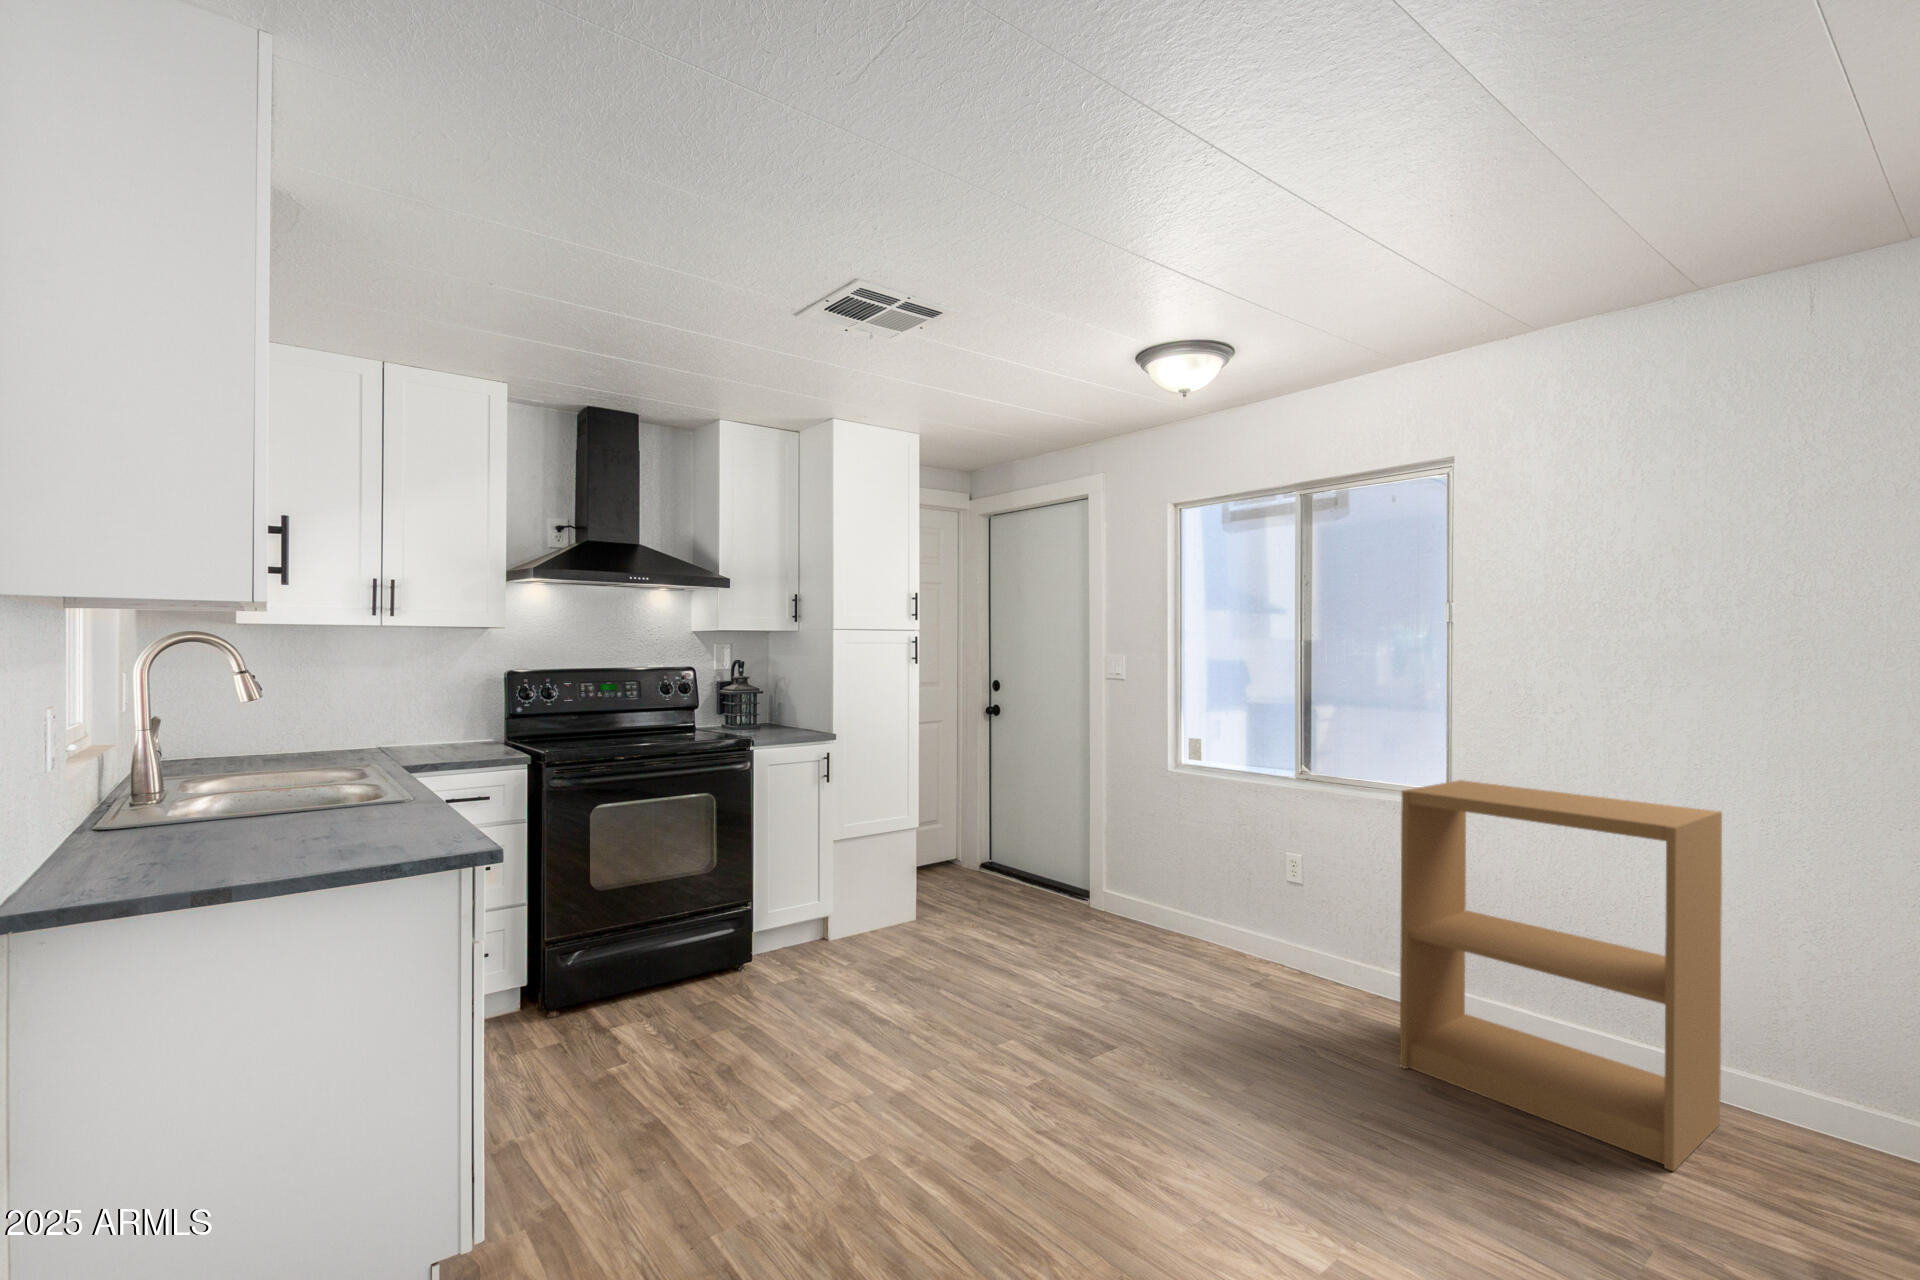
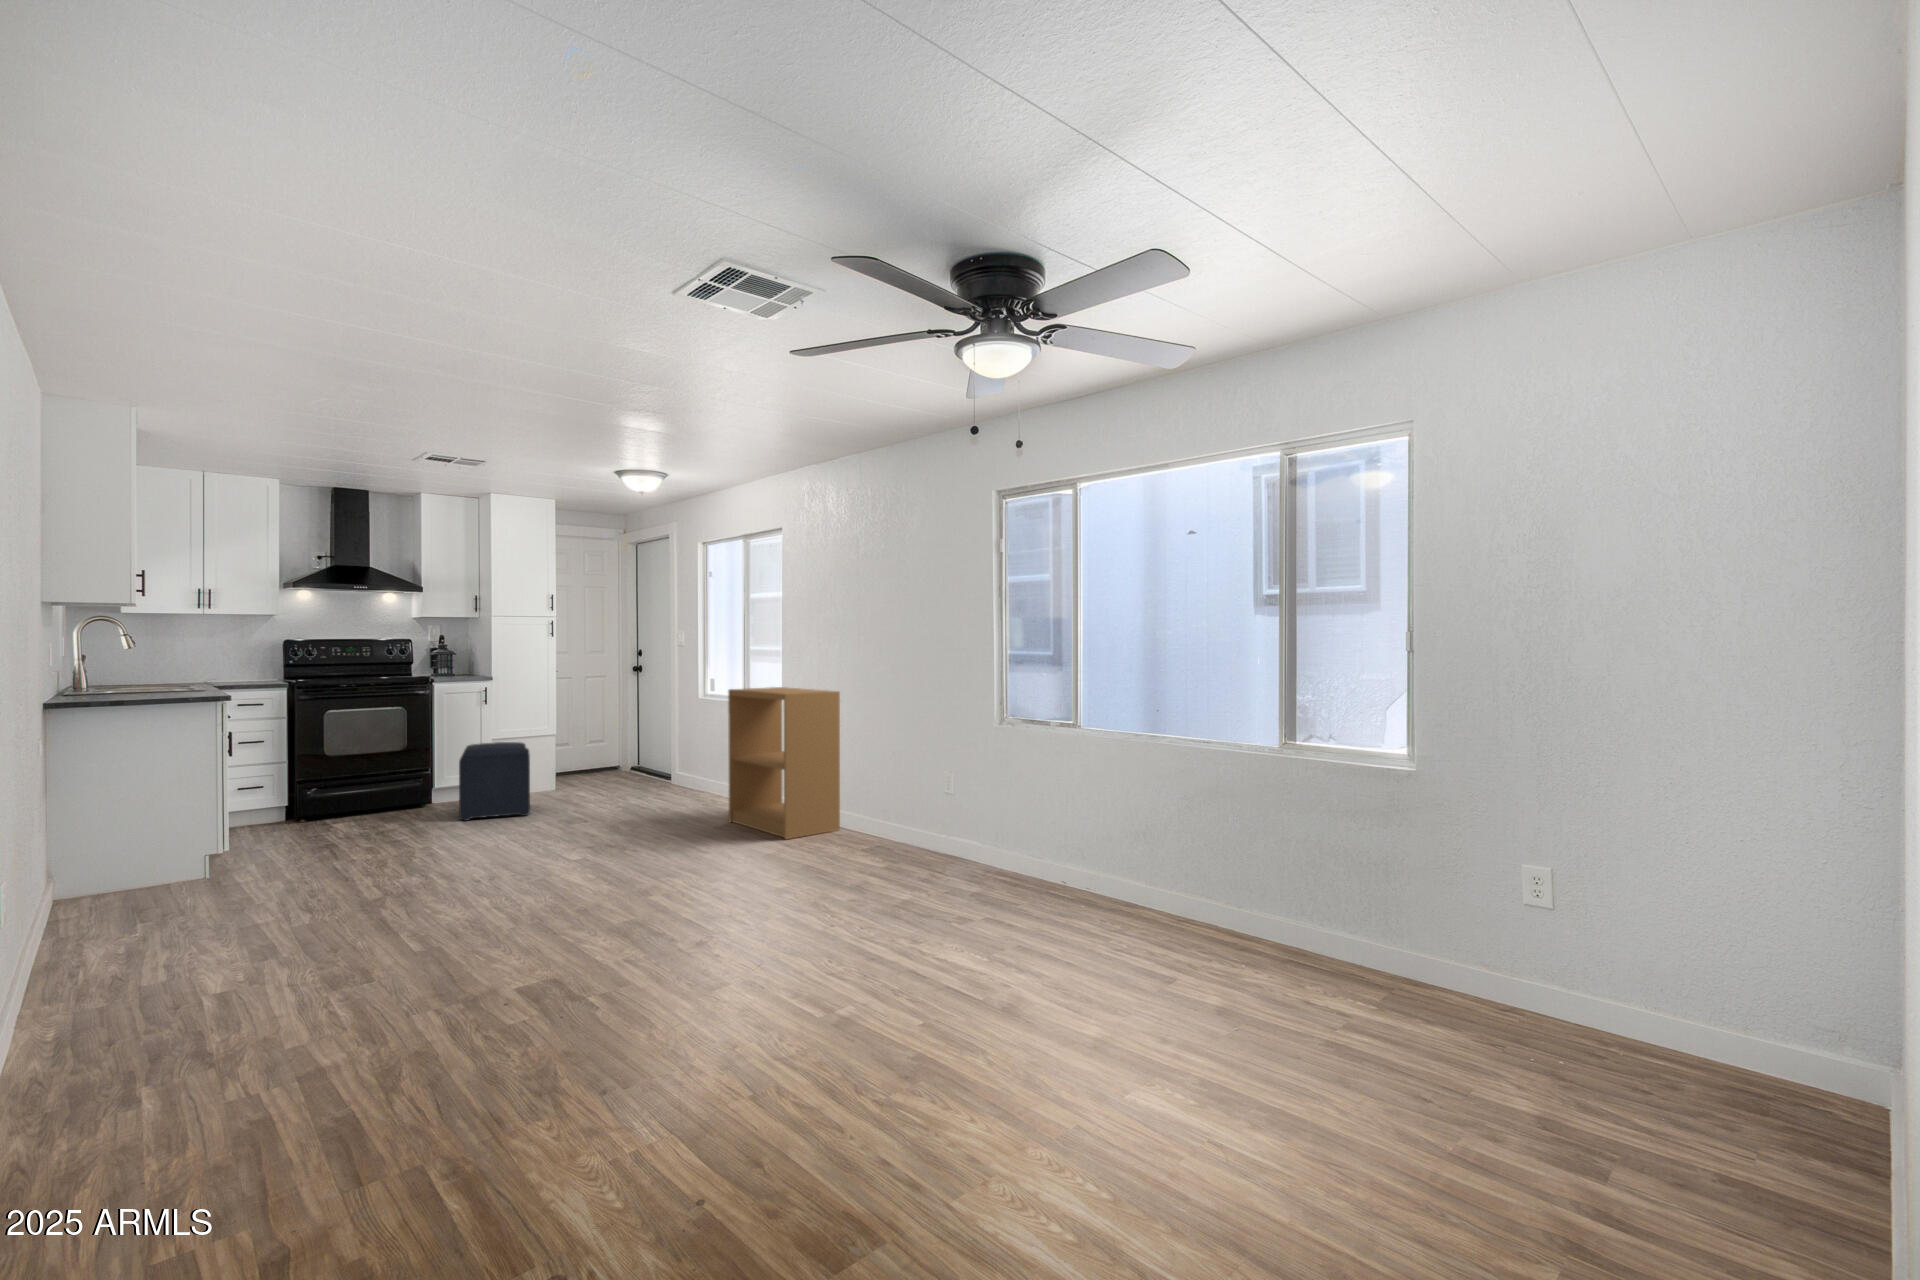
ottoman: none [820,863,963,1033] -> present [459,742,530,821]

